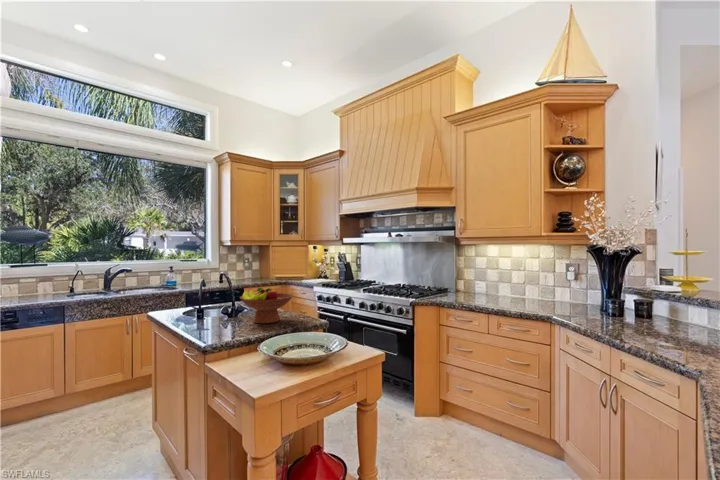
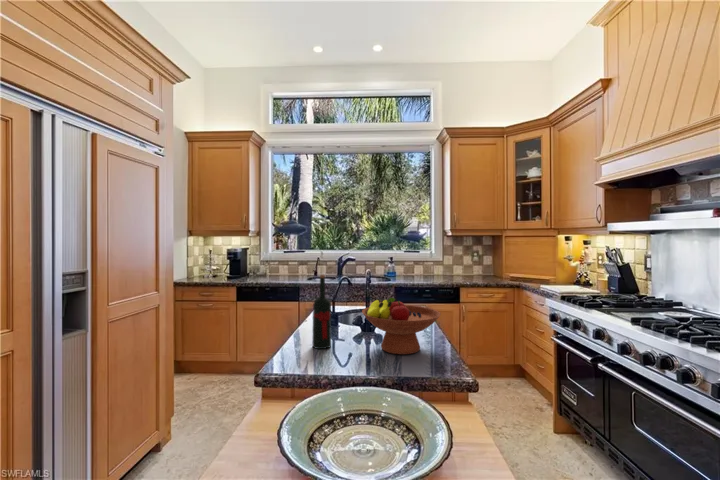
wine bottle: none [203,275,220,331] -> present [313,275,331,349]

